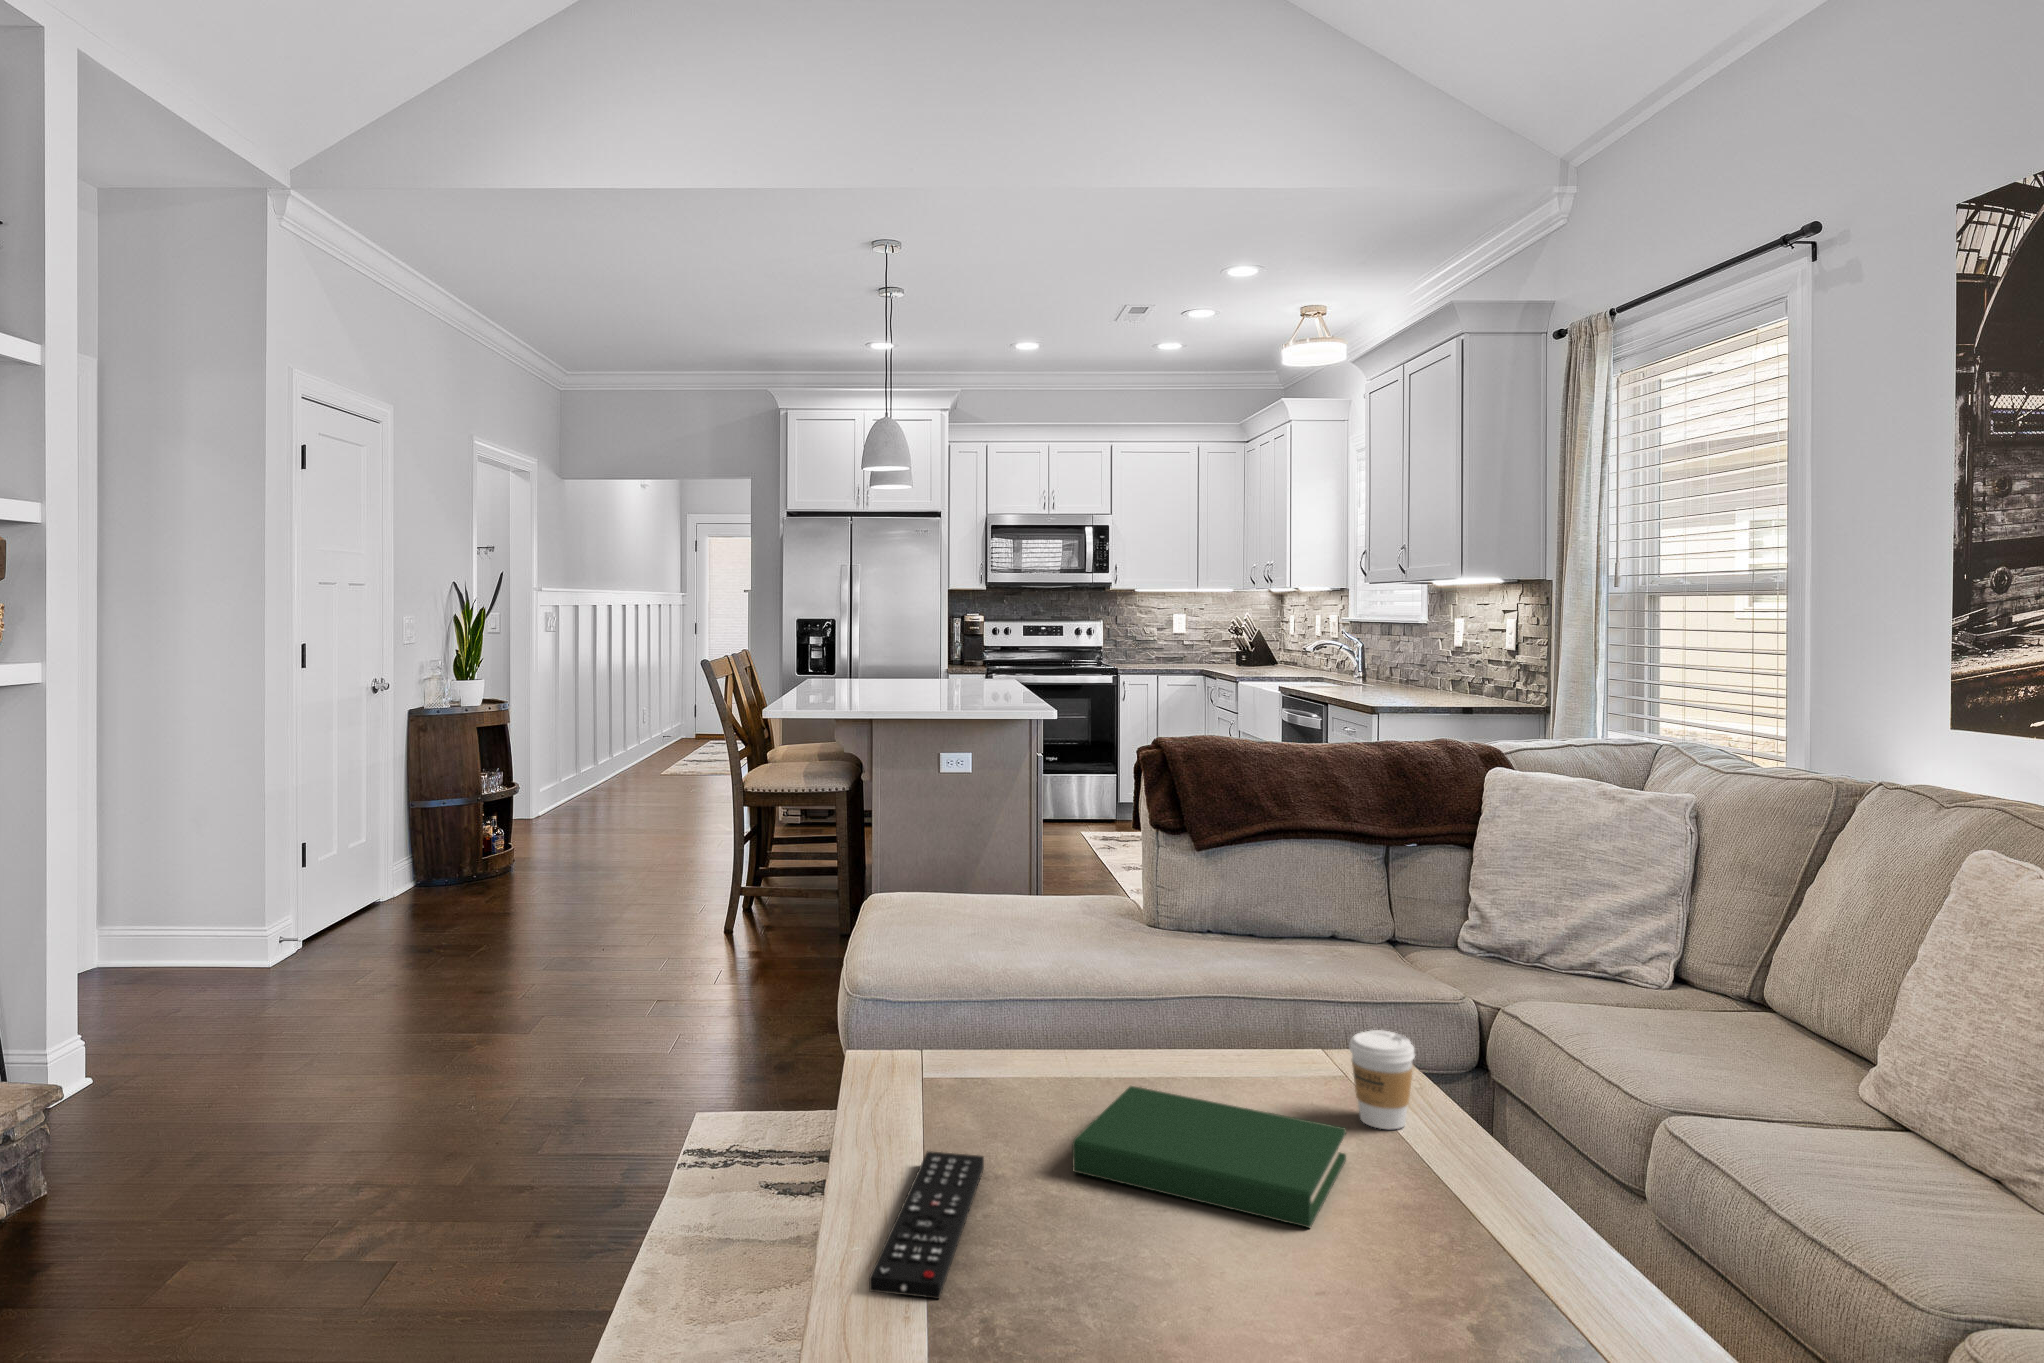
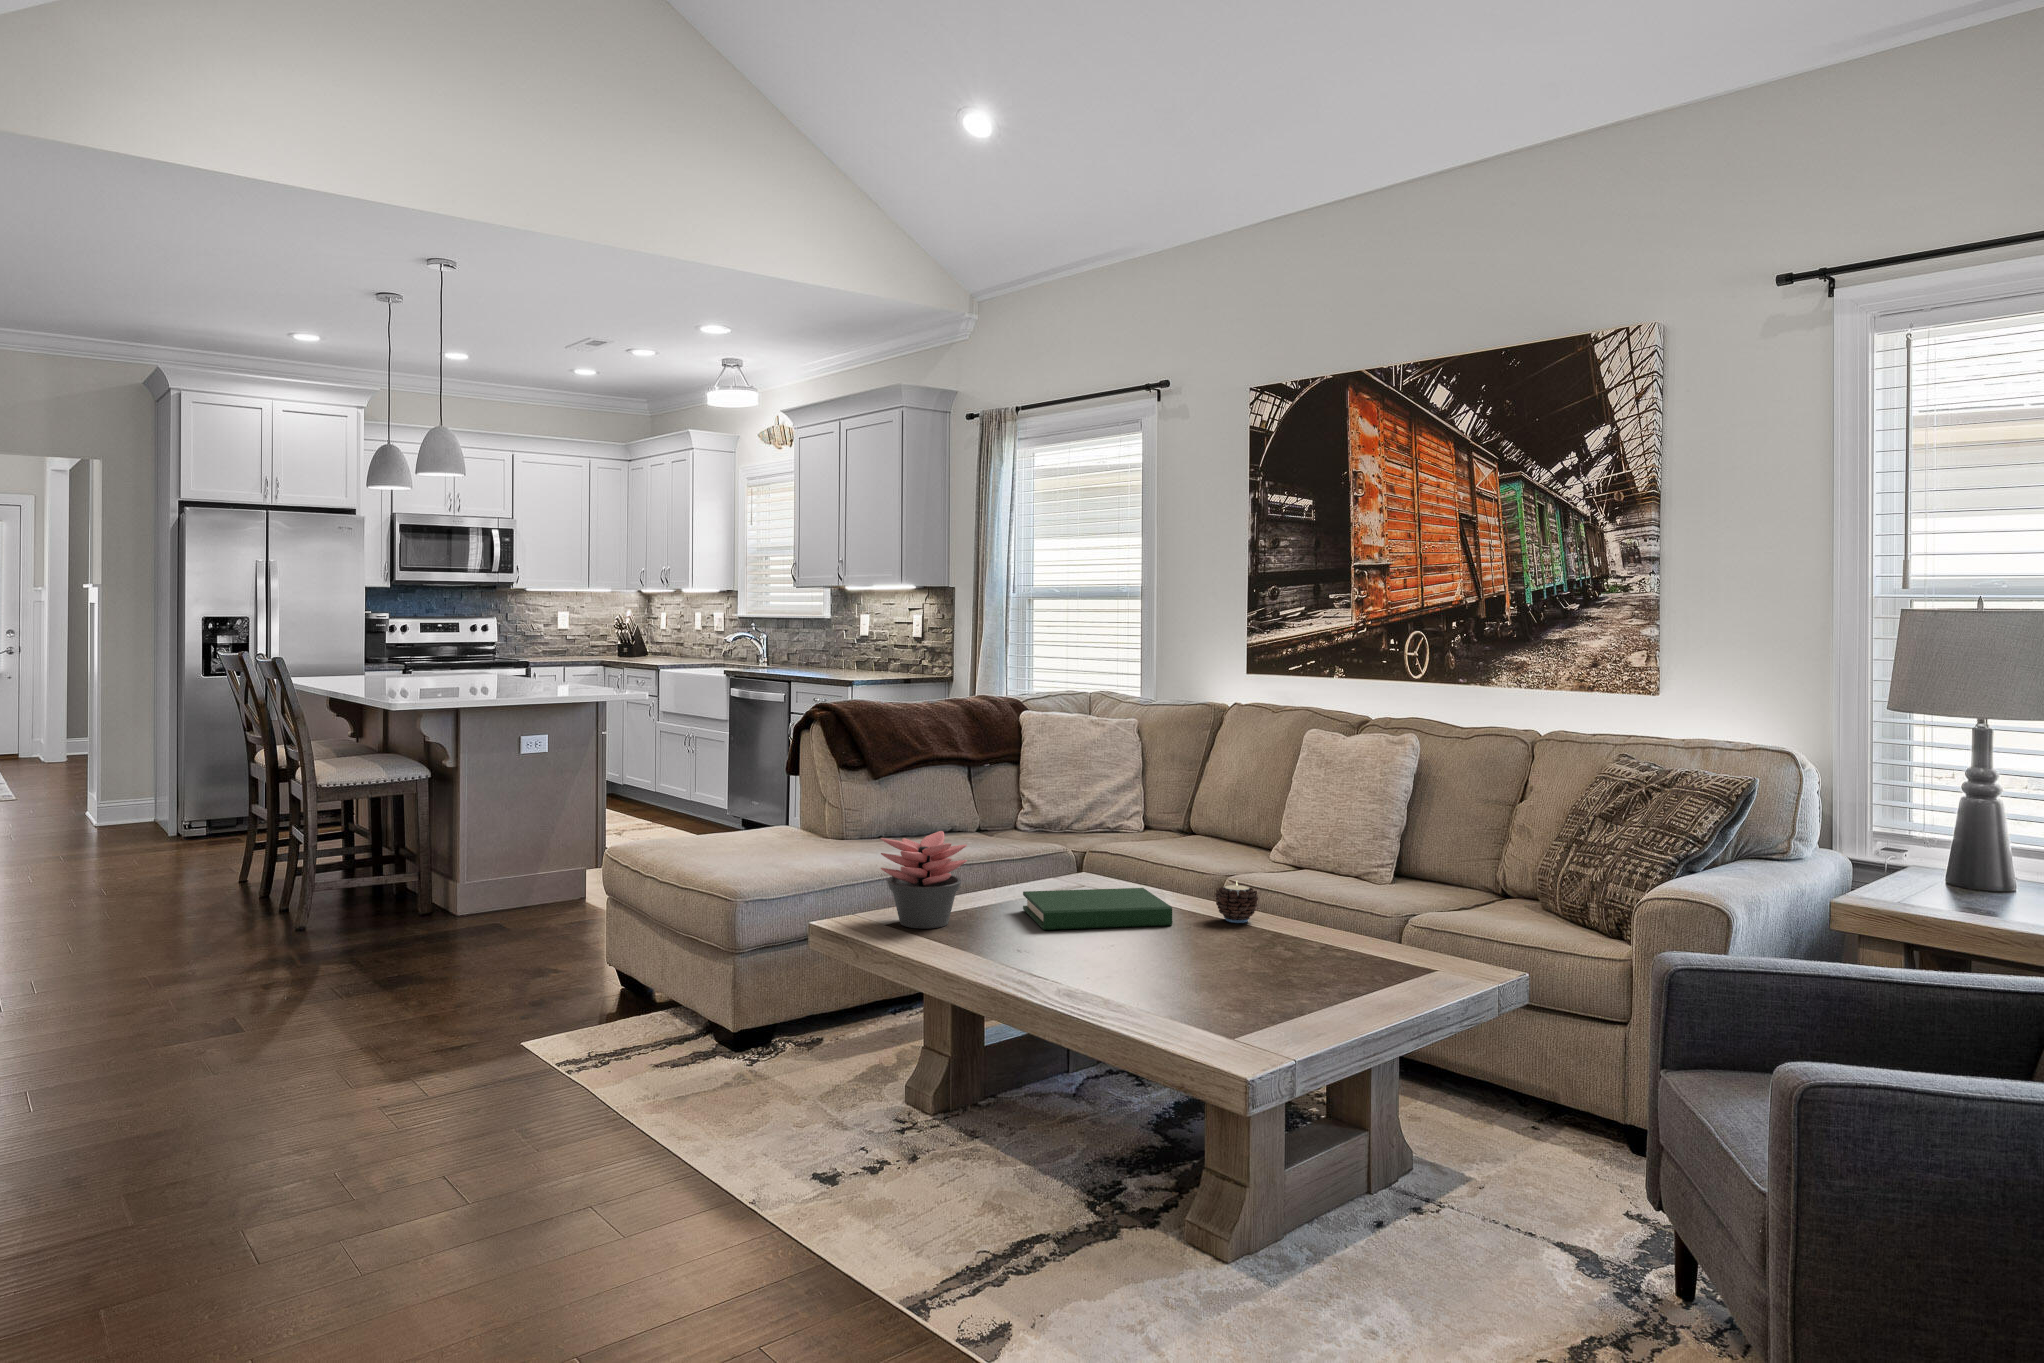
succulent plant: none [882,961,1005,1120] -> present [881,831,967,929]
coffee cup: present [1350,1030,1415,1129] -> none [1114,843,1148,894]
remote control: present [869,1151,984,1299] -> none [971,930,1081,976]
candle: none [1413,1173,1510,1267] -> present [1215,881,1258,923]

